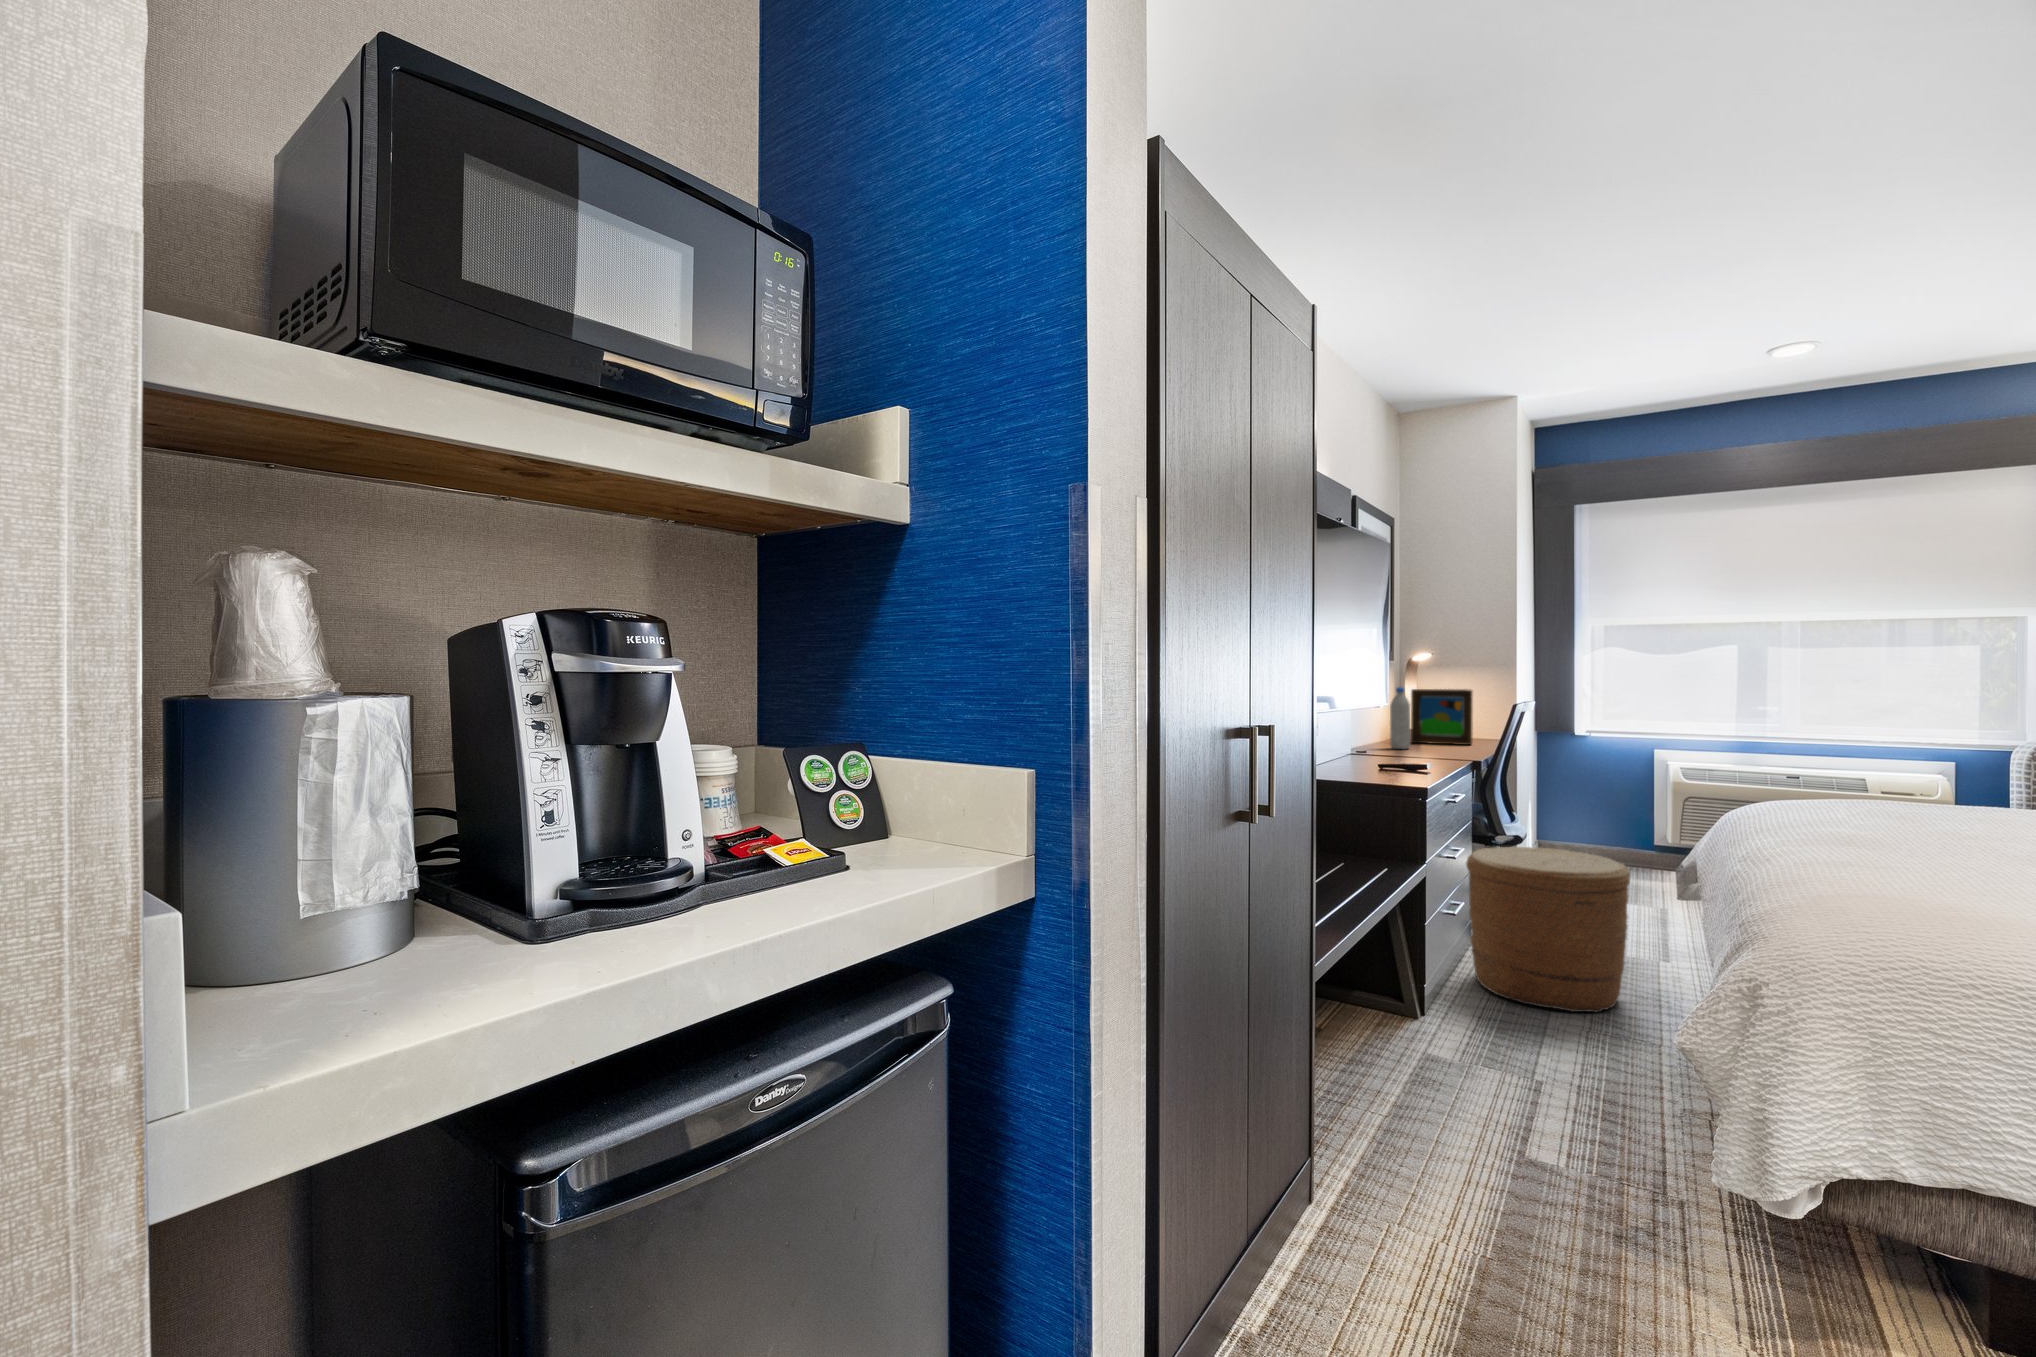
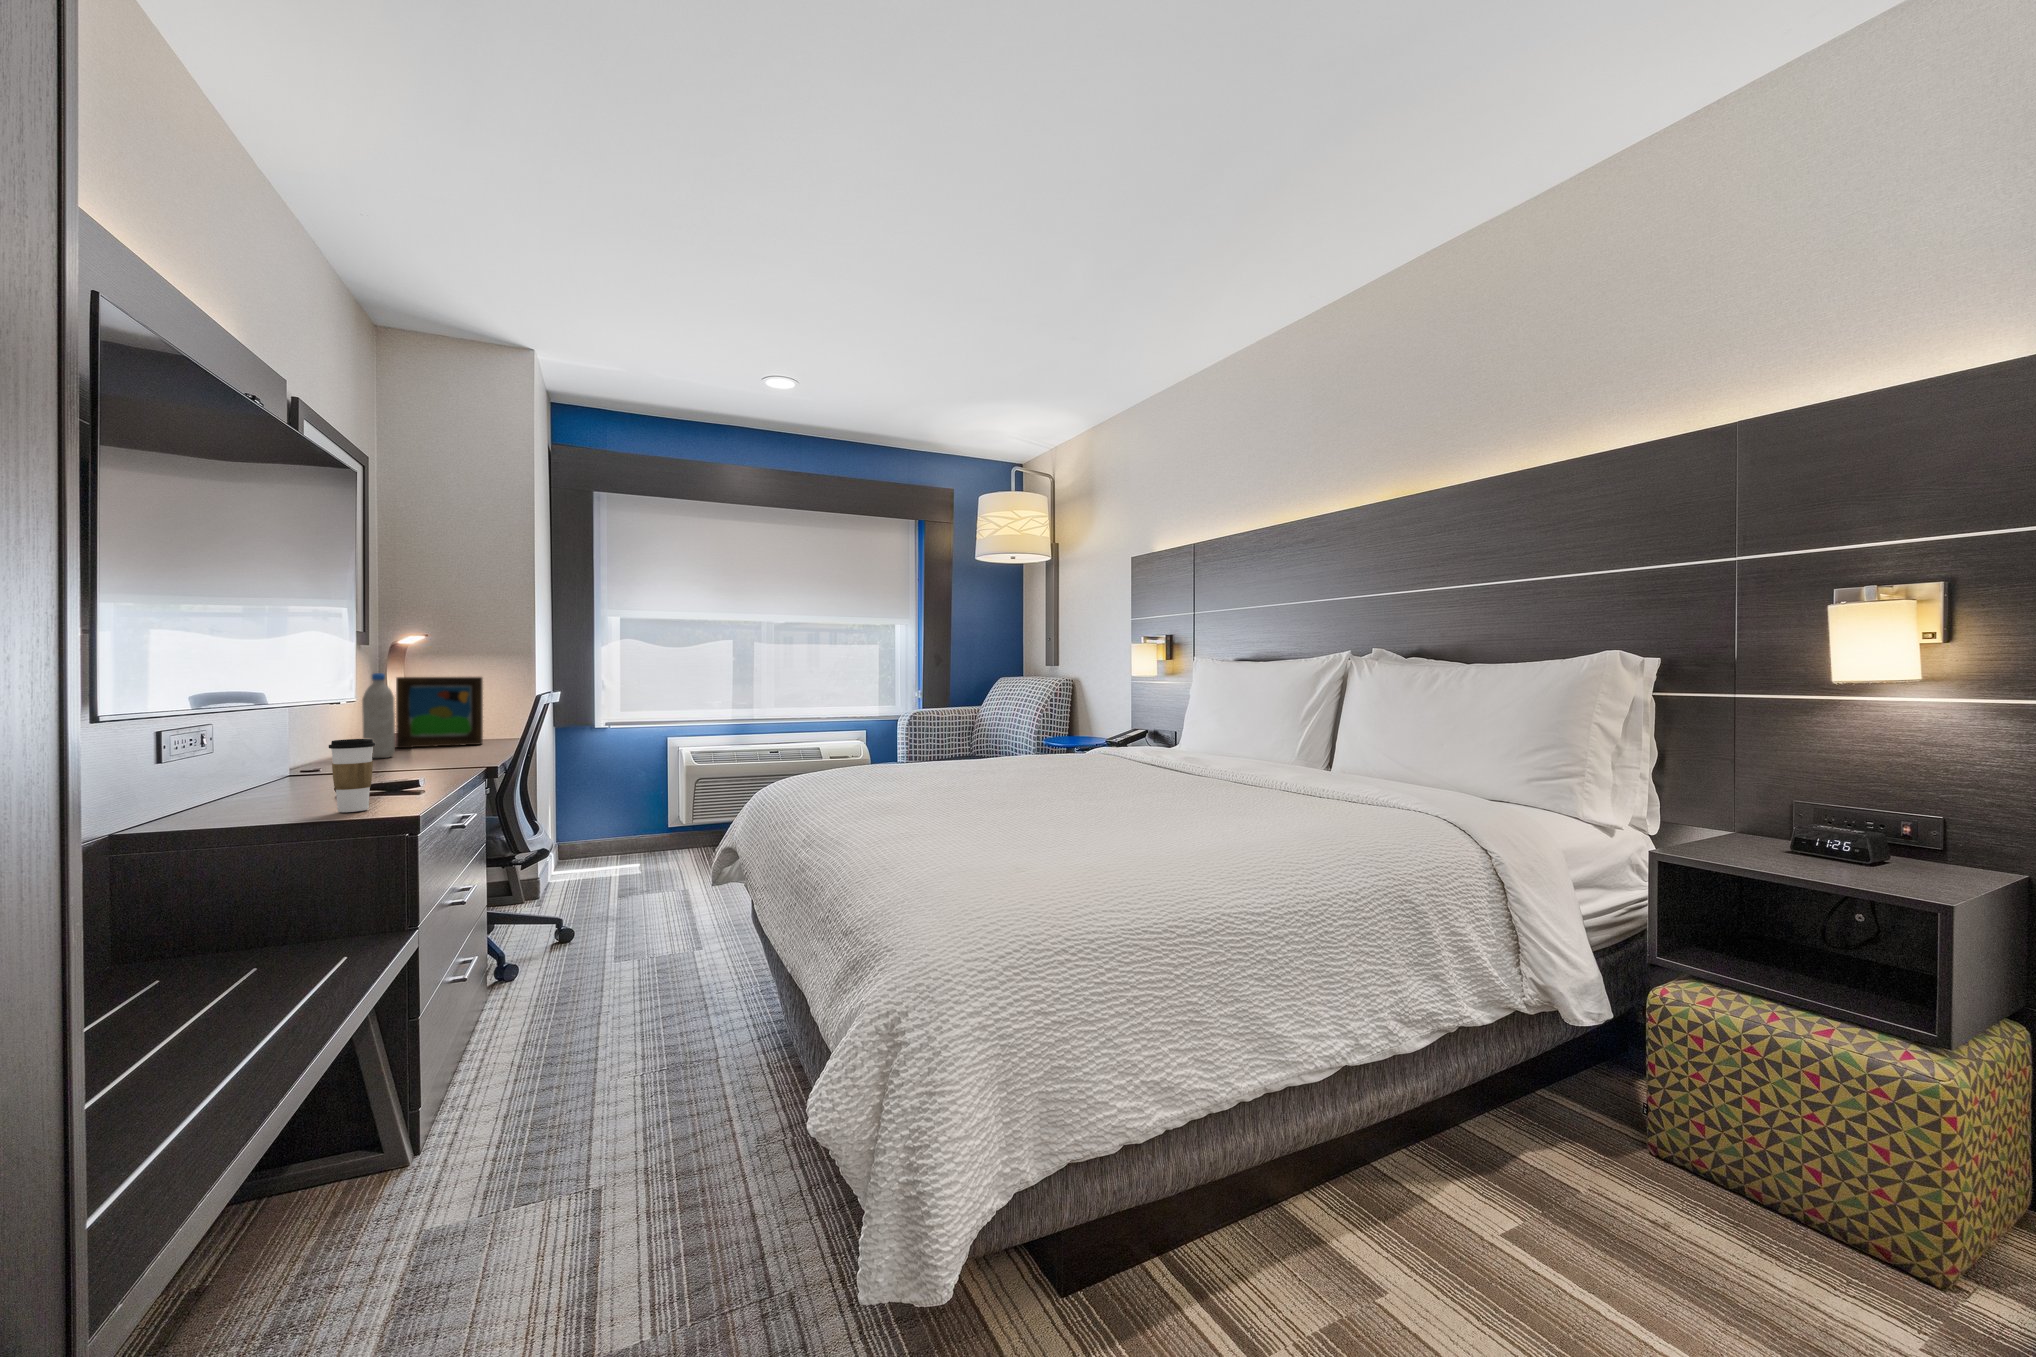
coffee cup: none [1375,735,1400,781] -> present [329,739,376,812]
basket: present [1466,847,1630,1012] -> none [482,859,678,1072]

